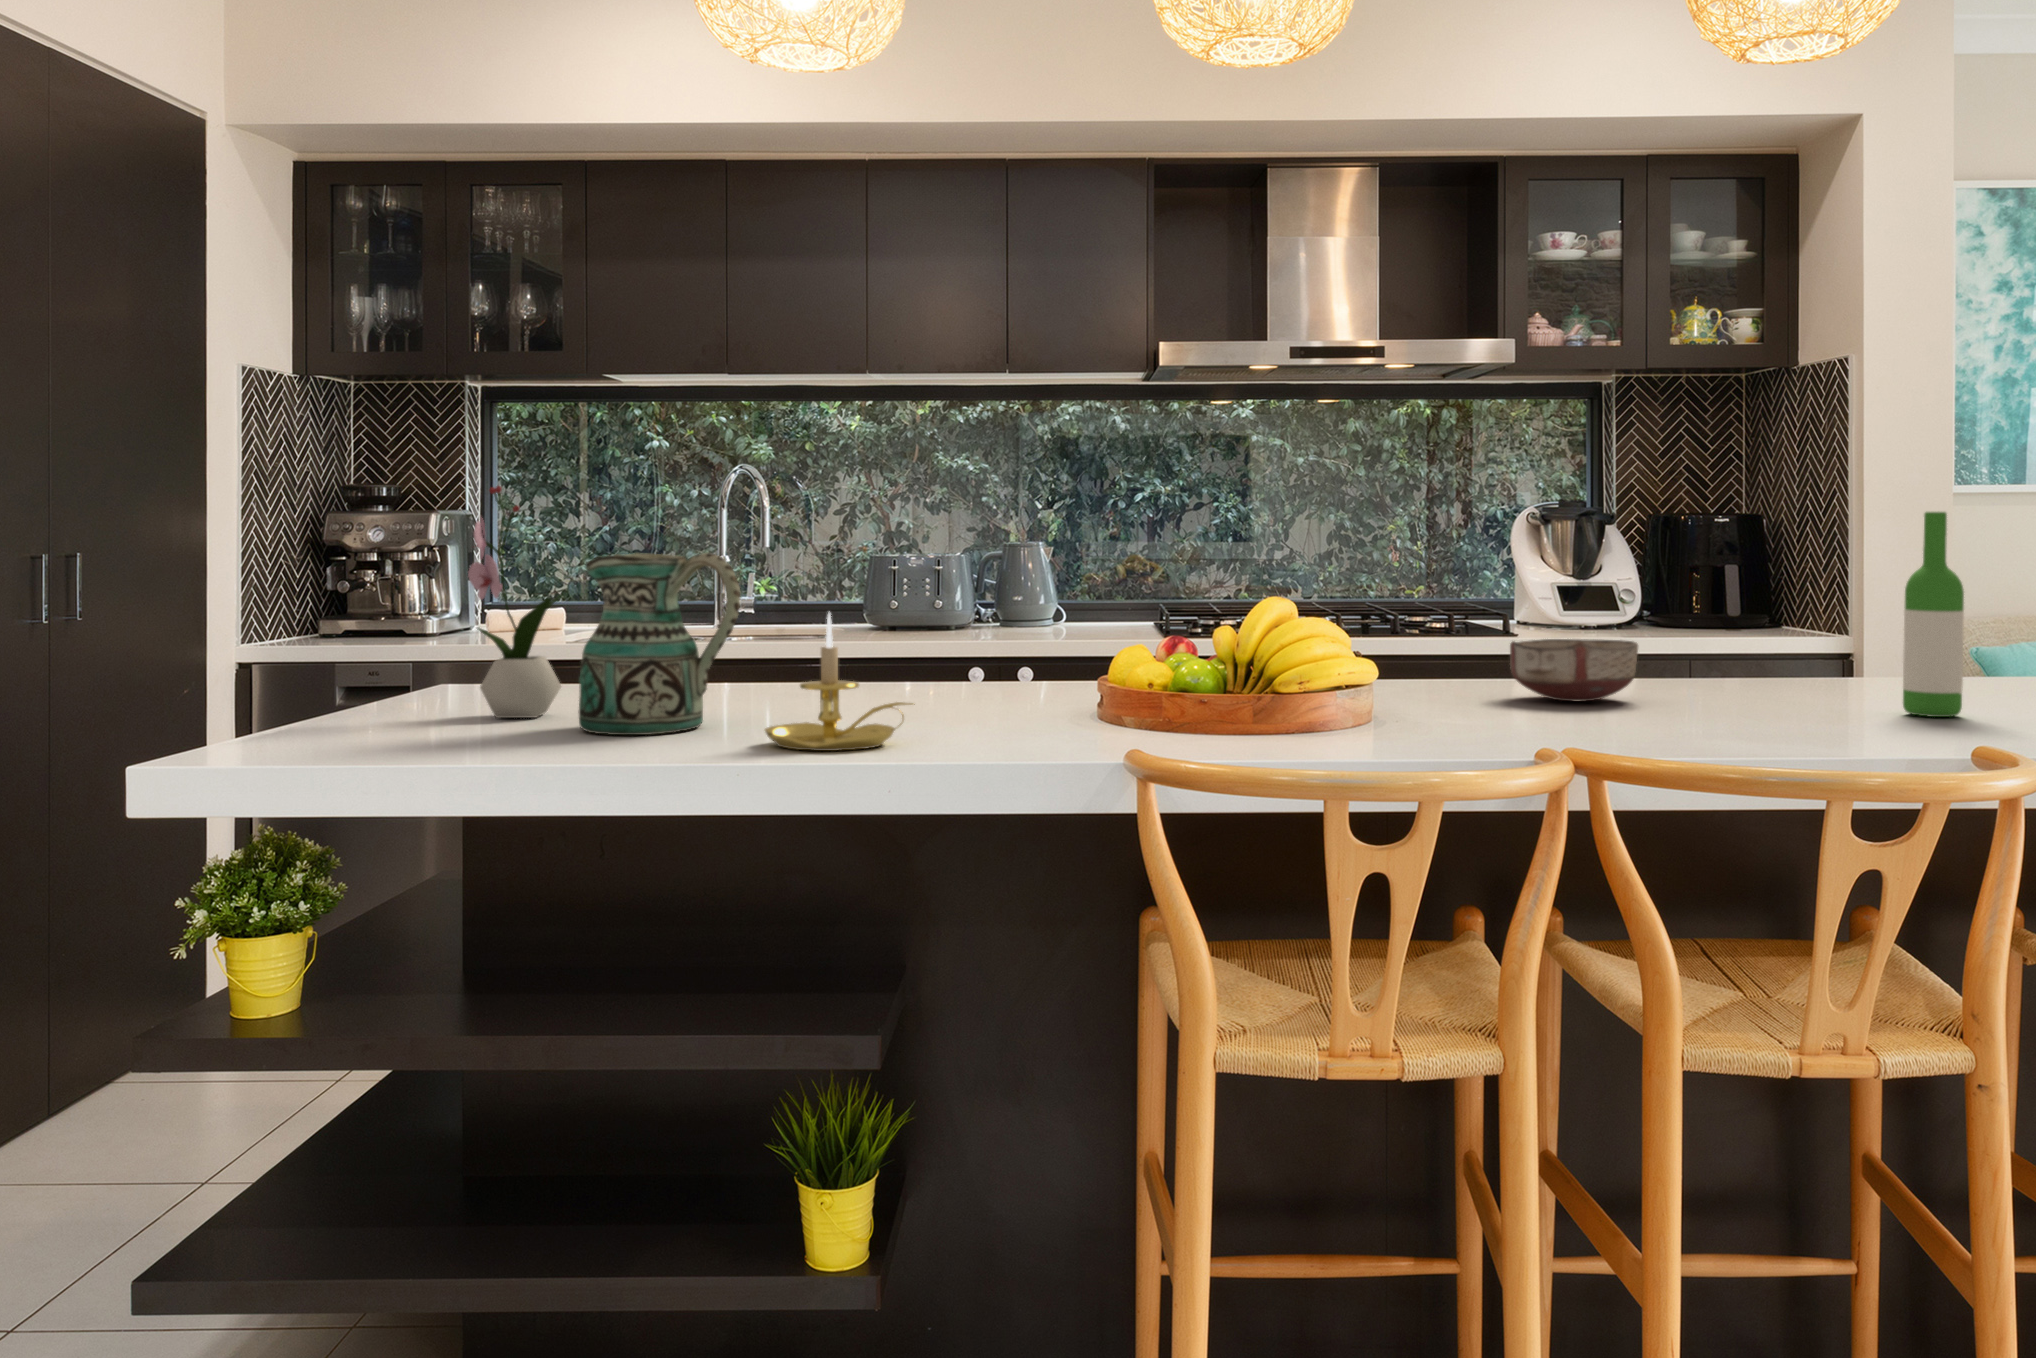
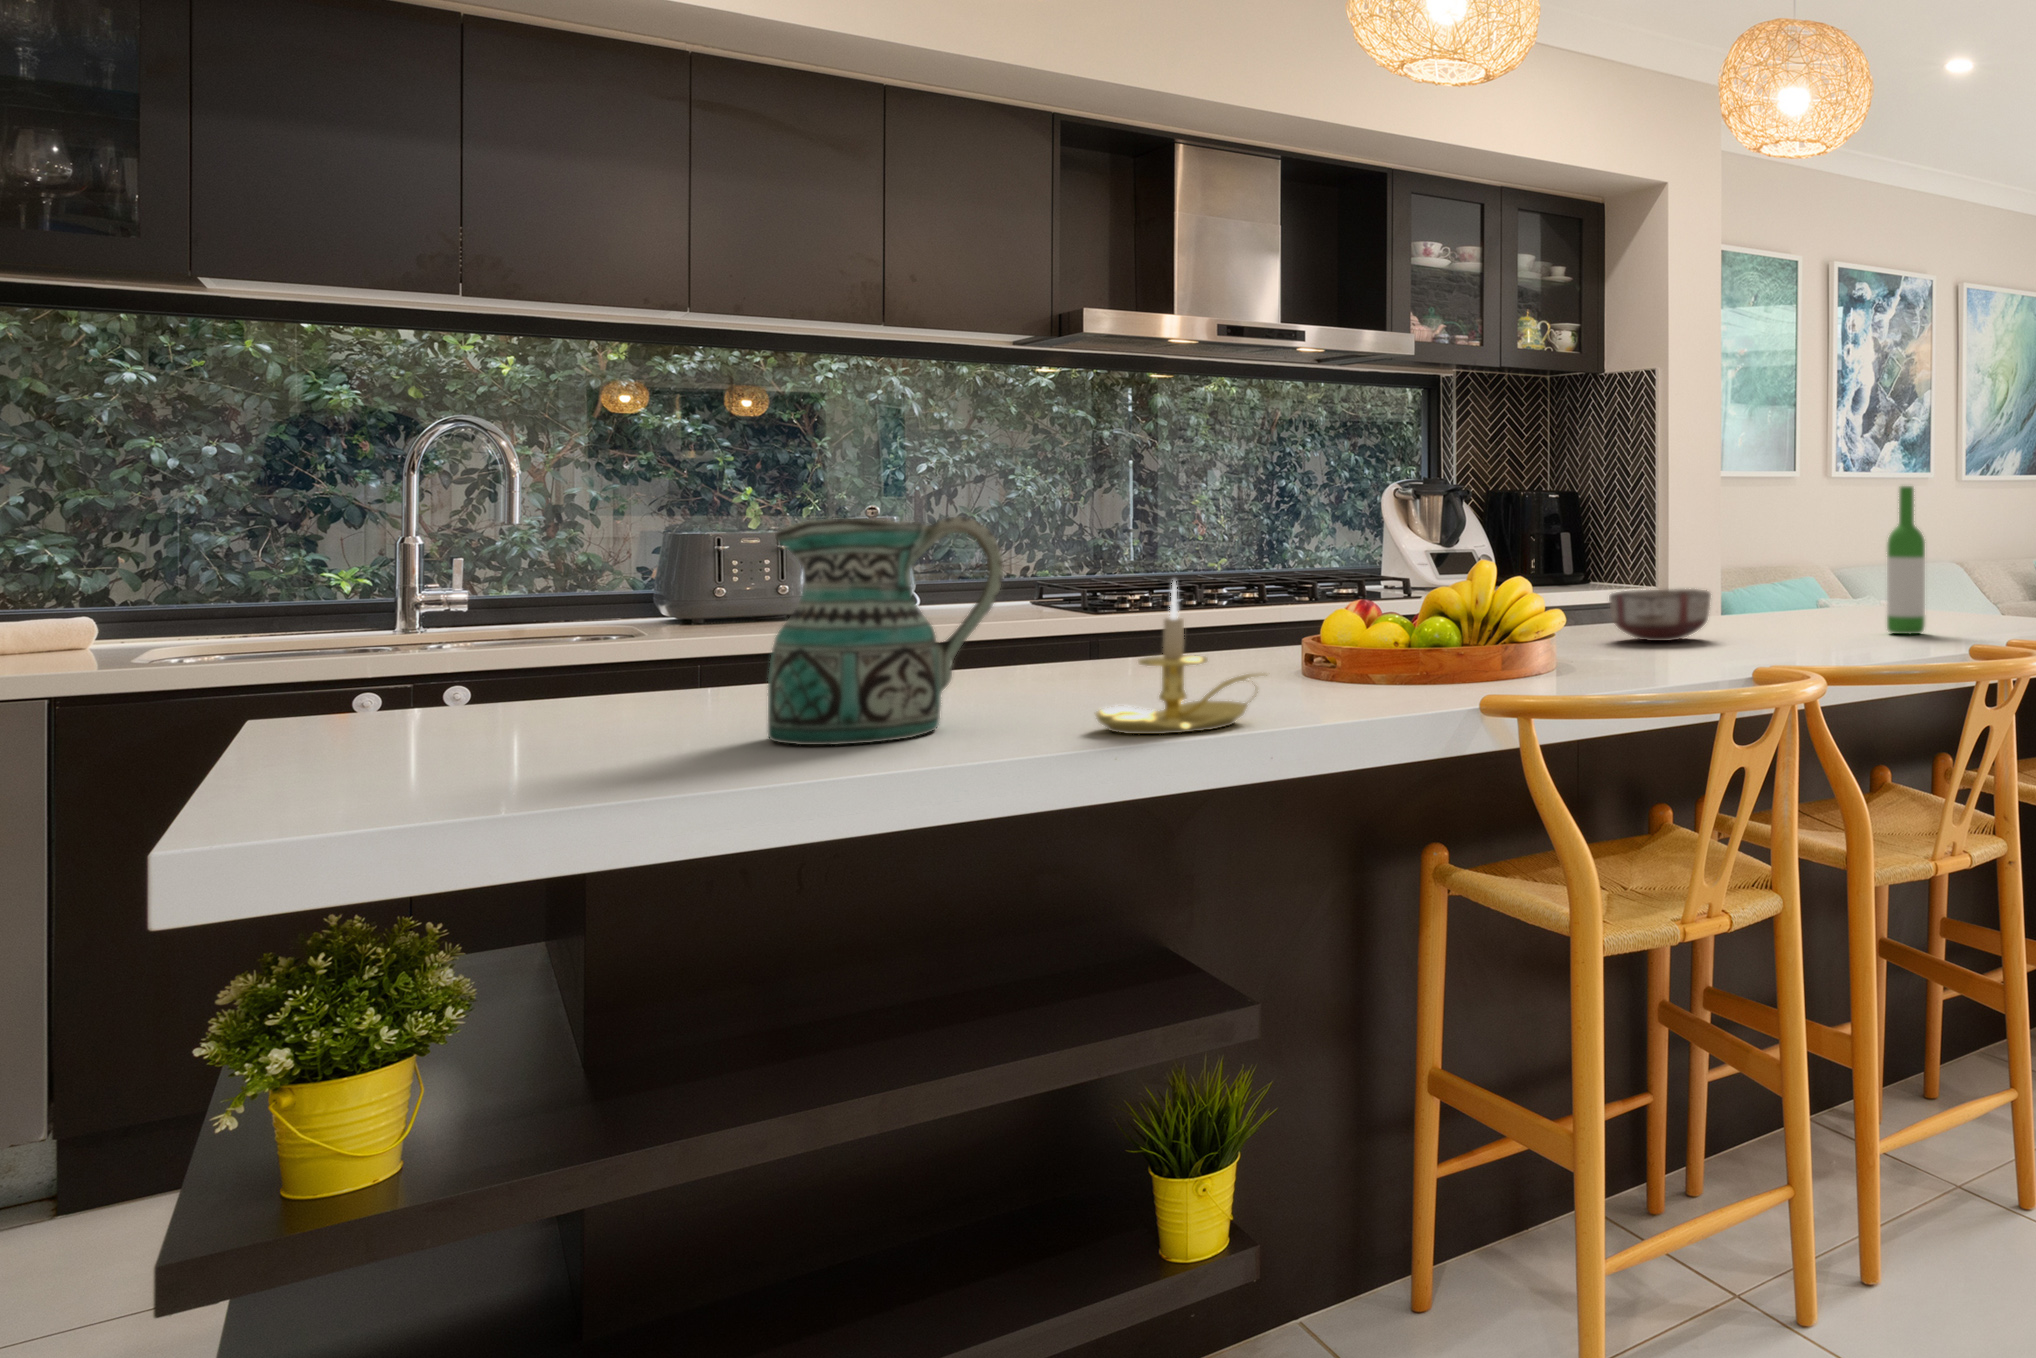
flower arrangement: present [468,486,561,718] -> none [508,428,675,745]

